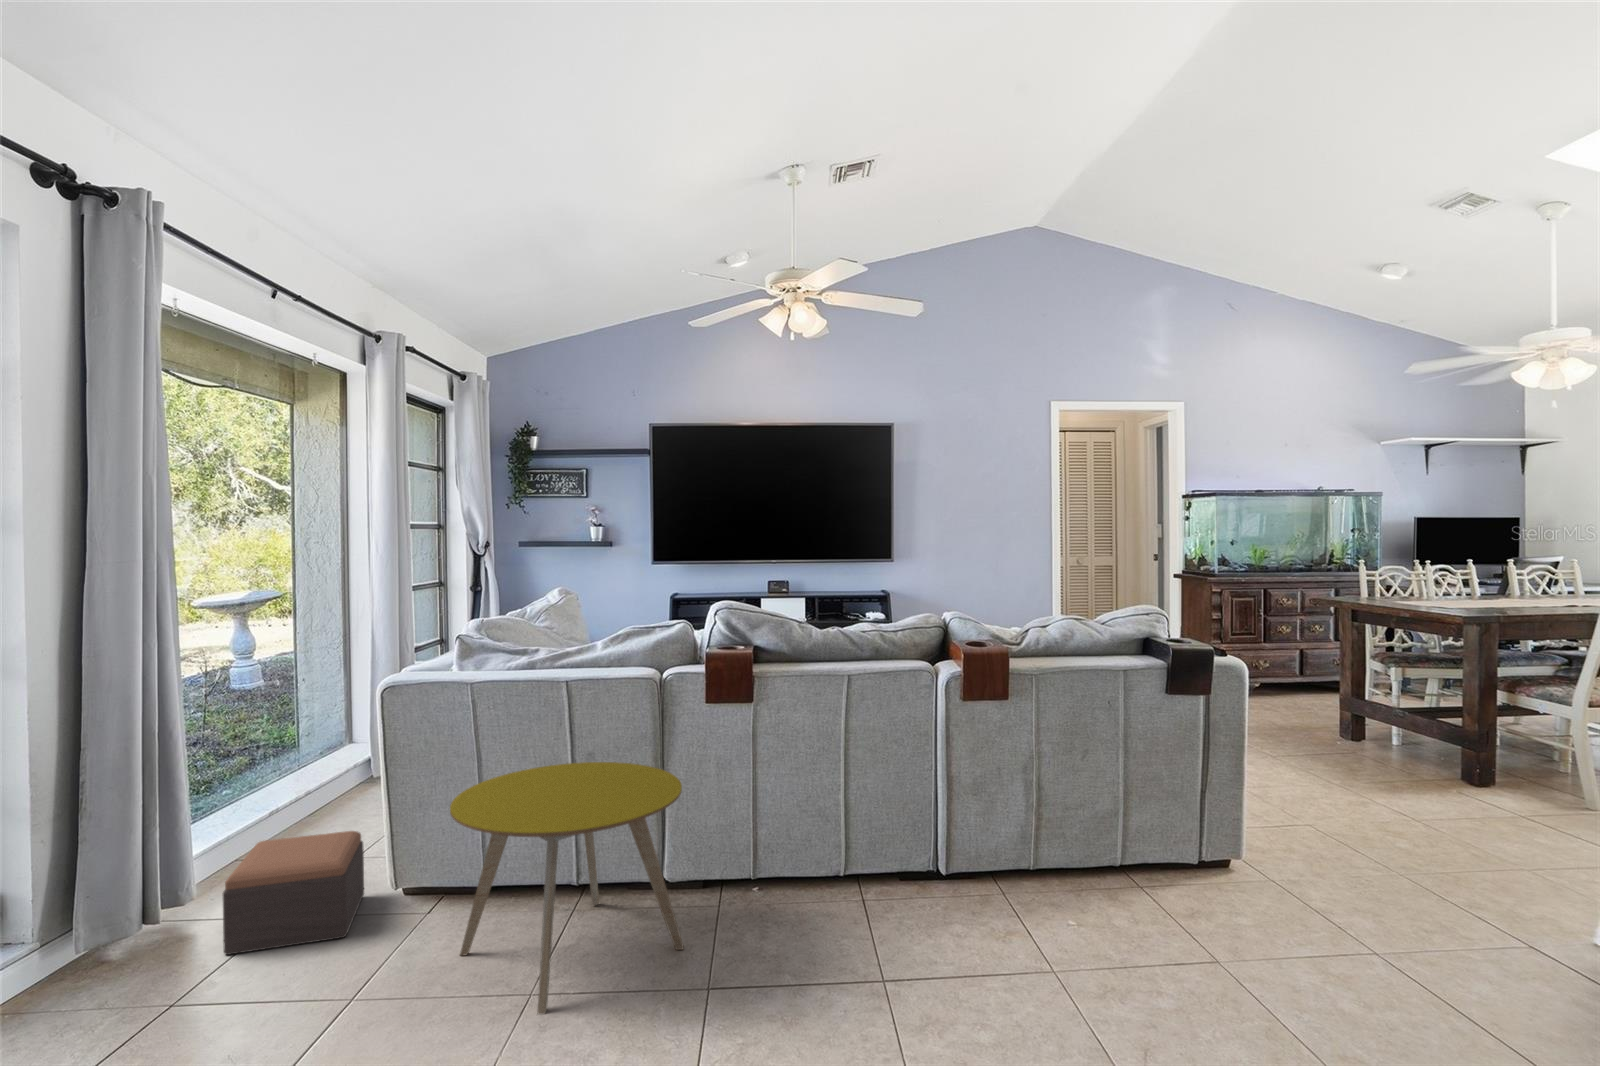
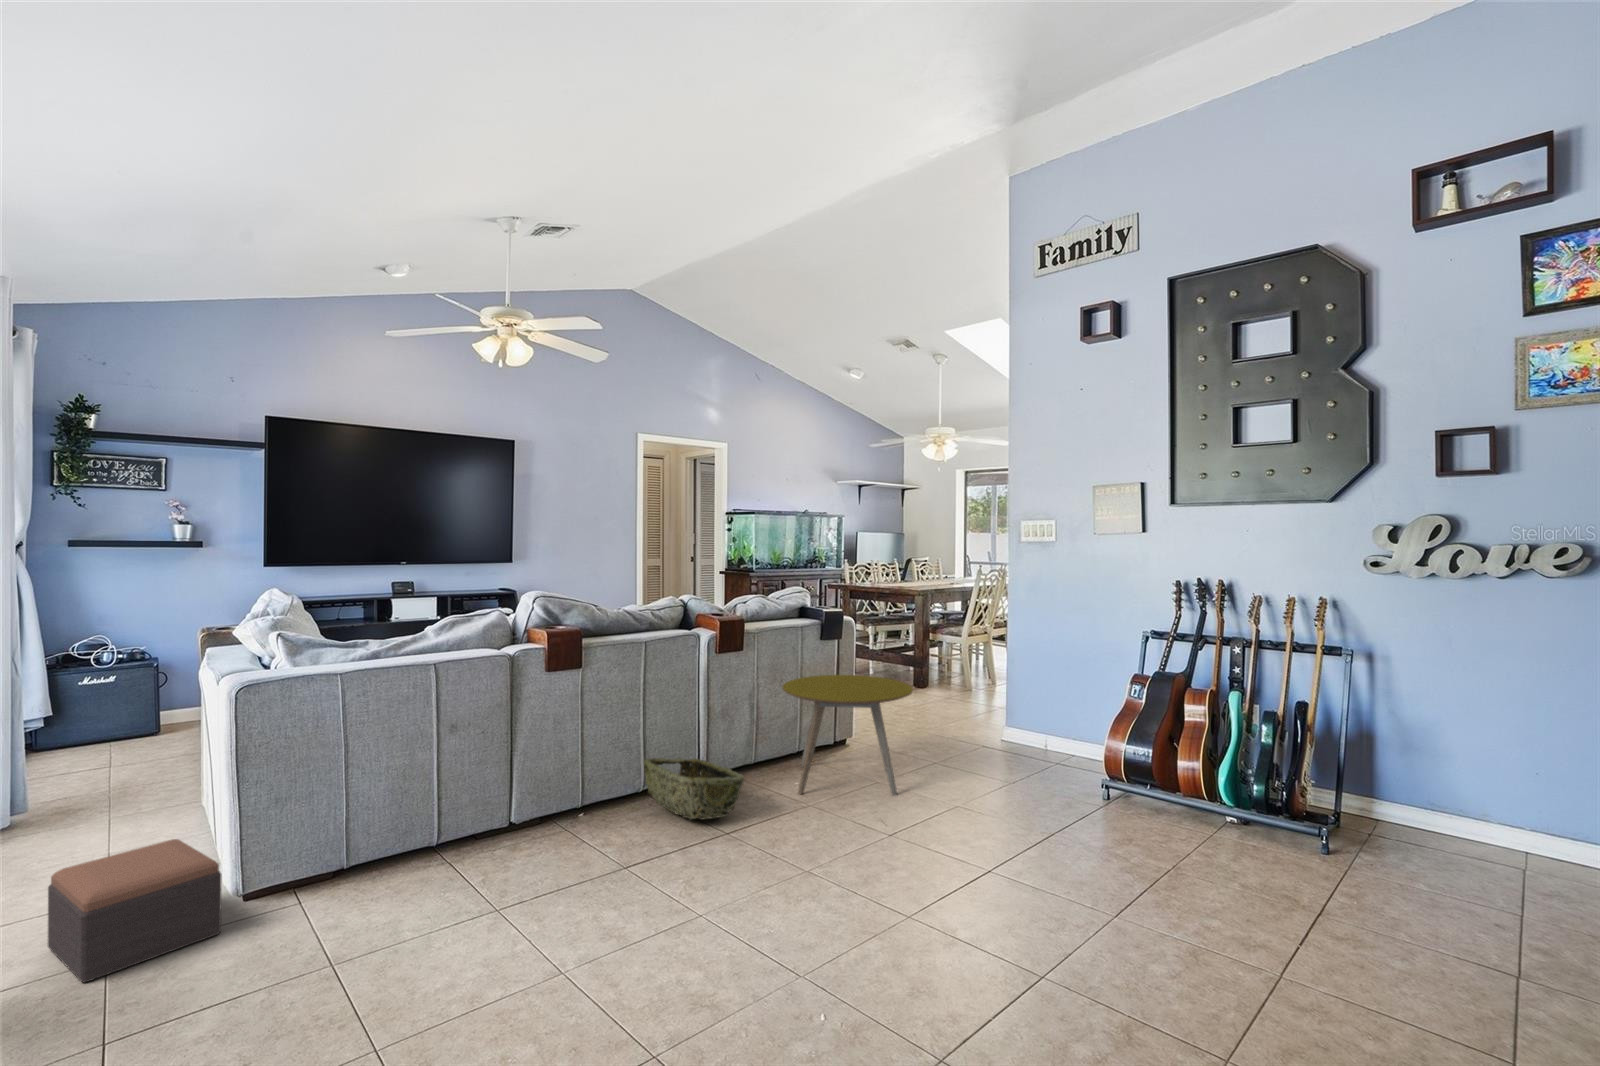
side table: present [450,762,684,1014] -> present [782,675,913,796]
woven basket: none [840,833,951,946] -> present [644,758,744,819]

